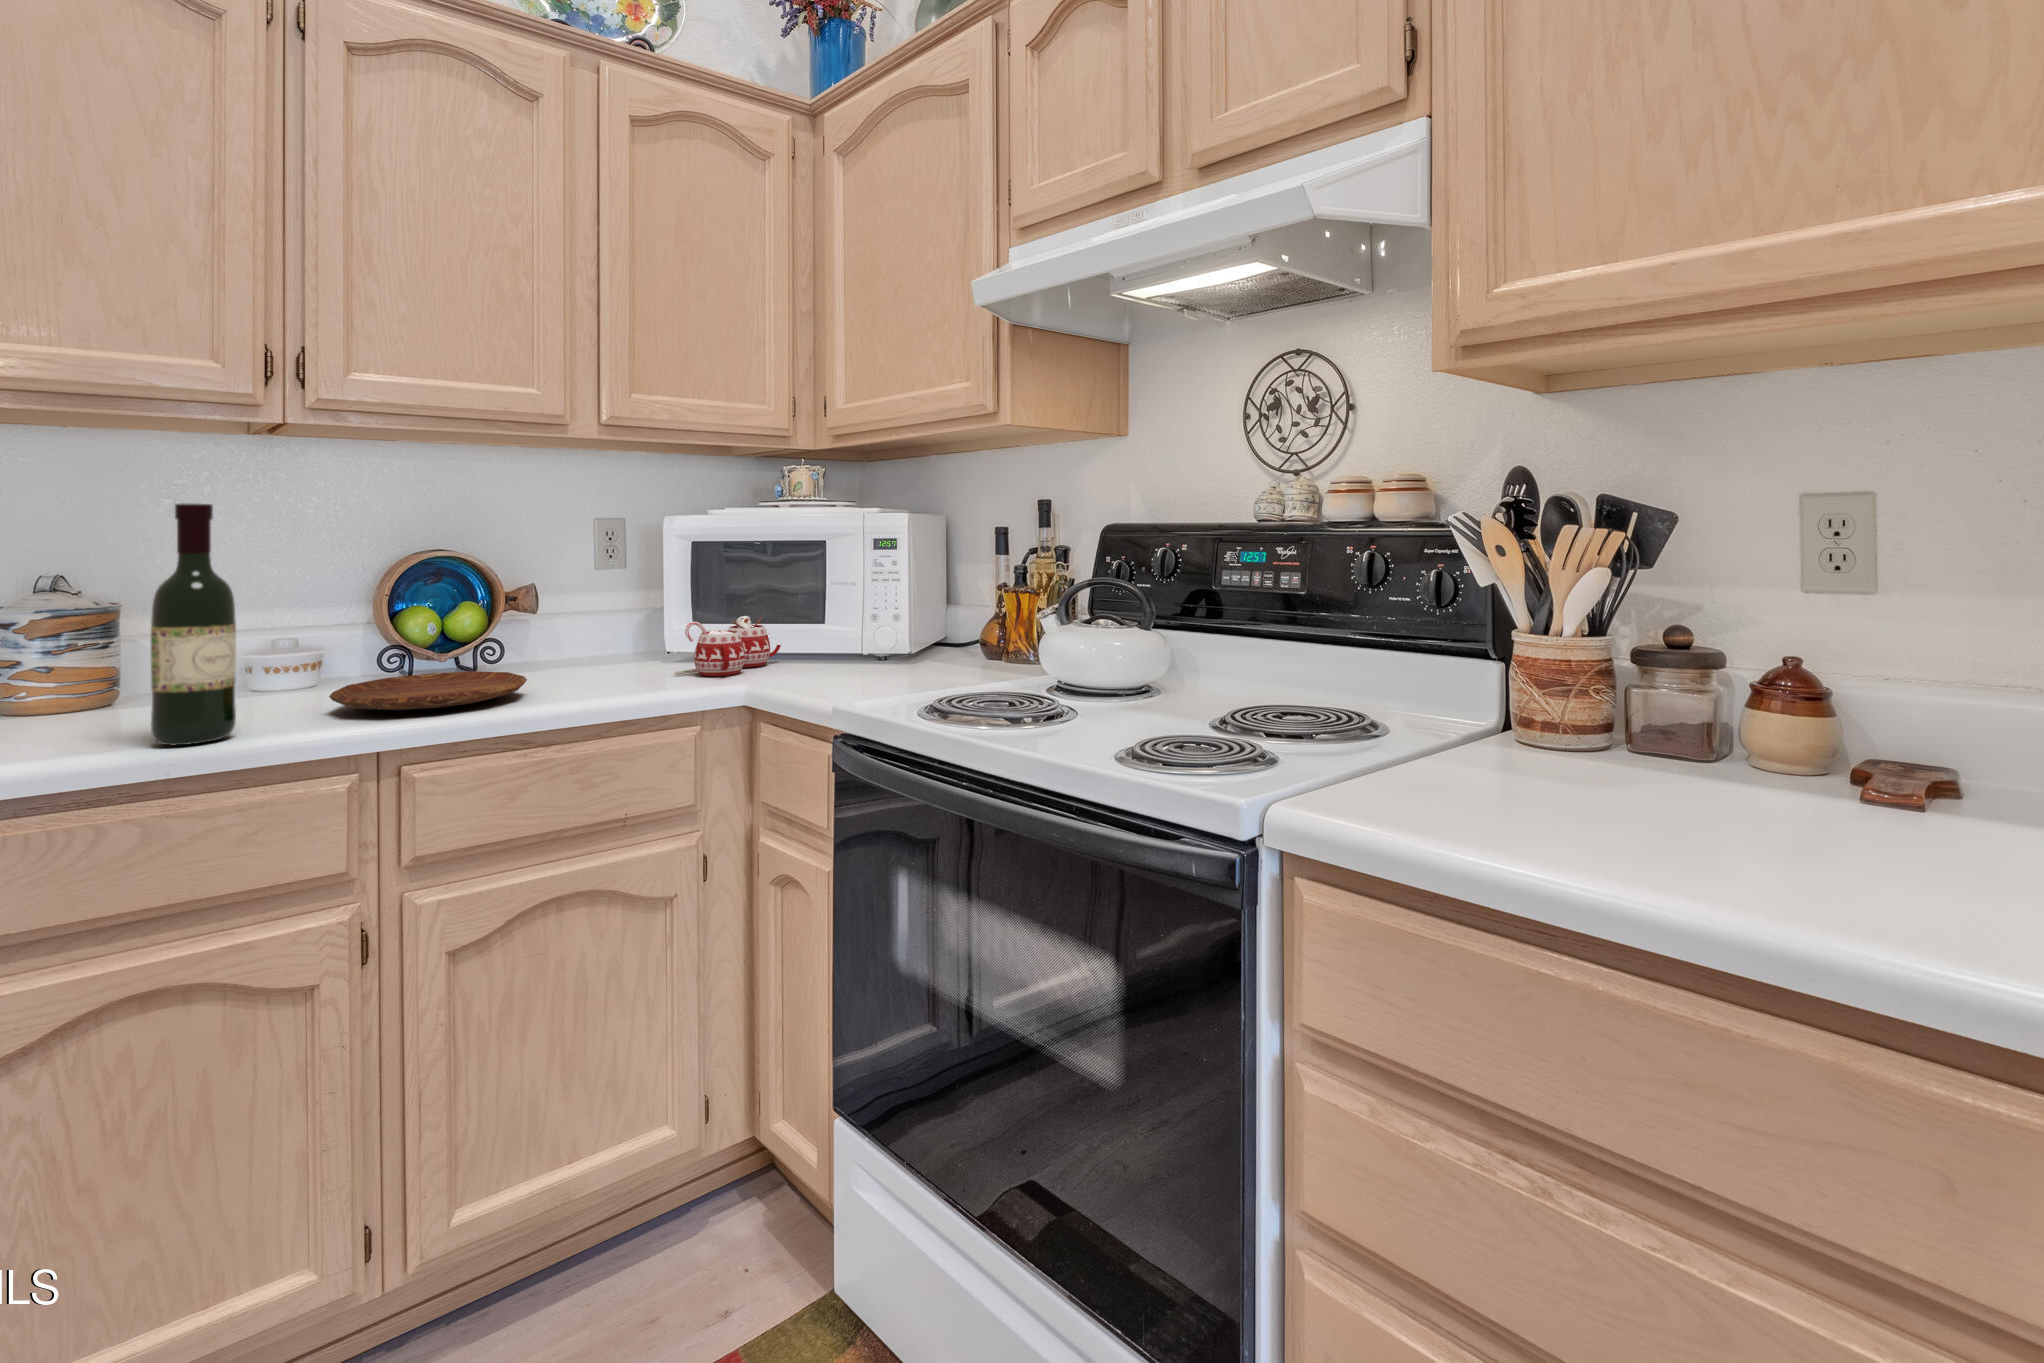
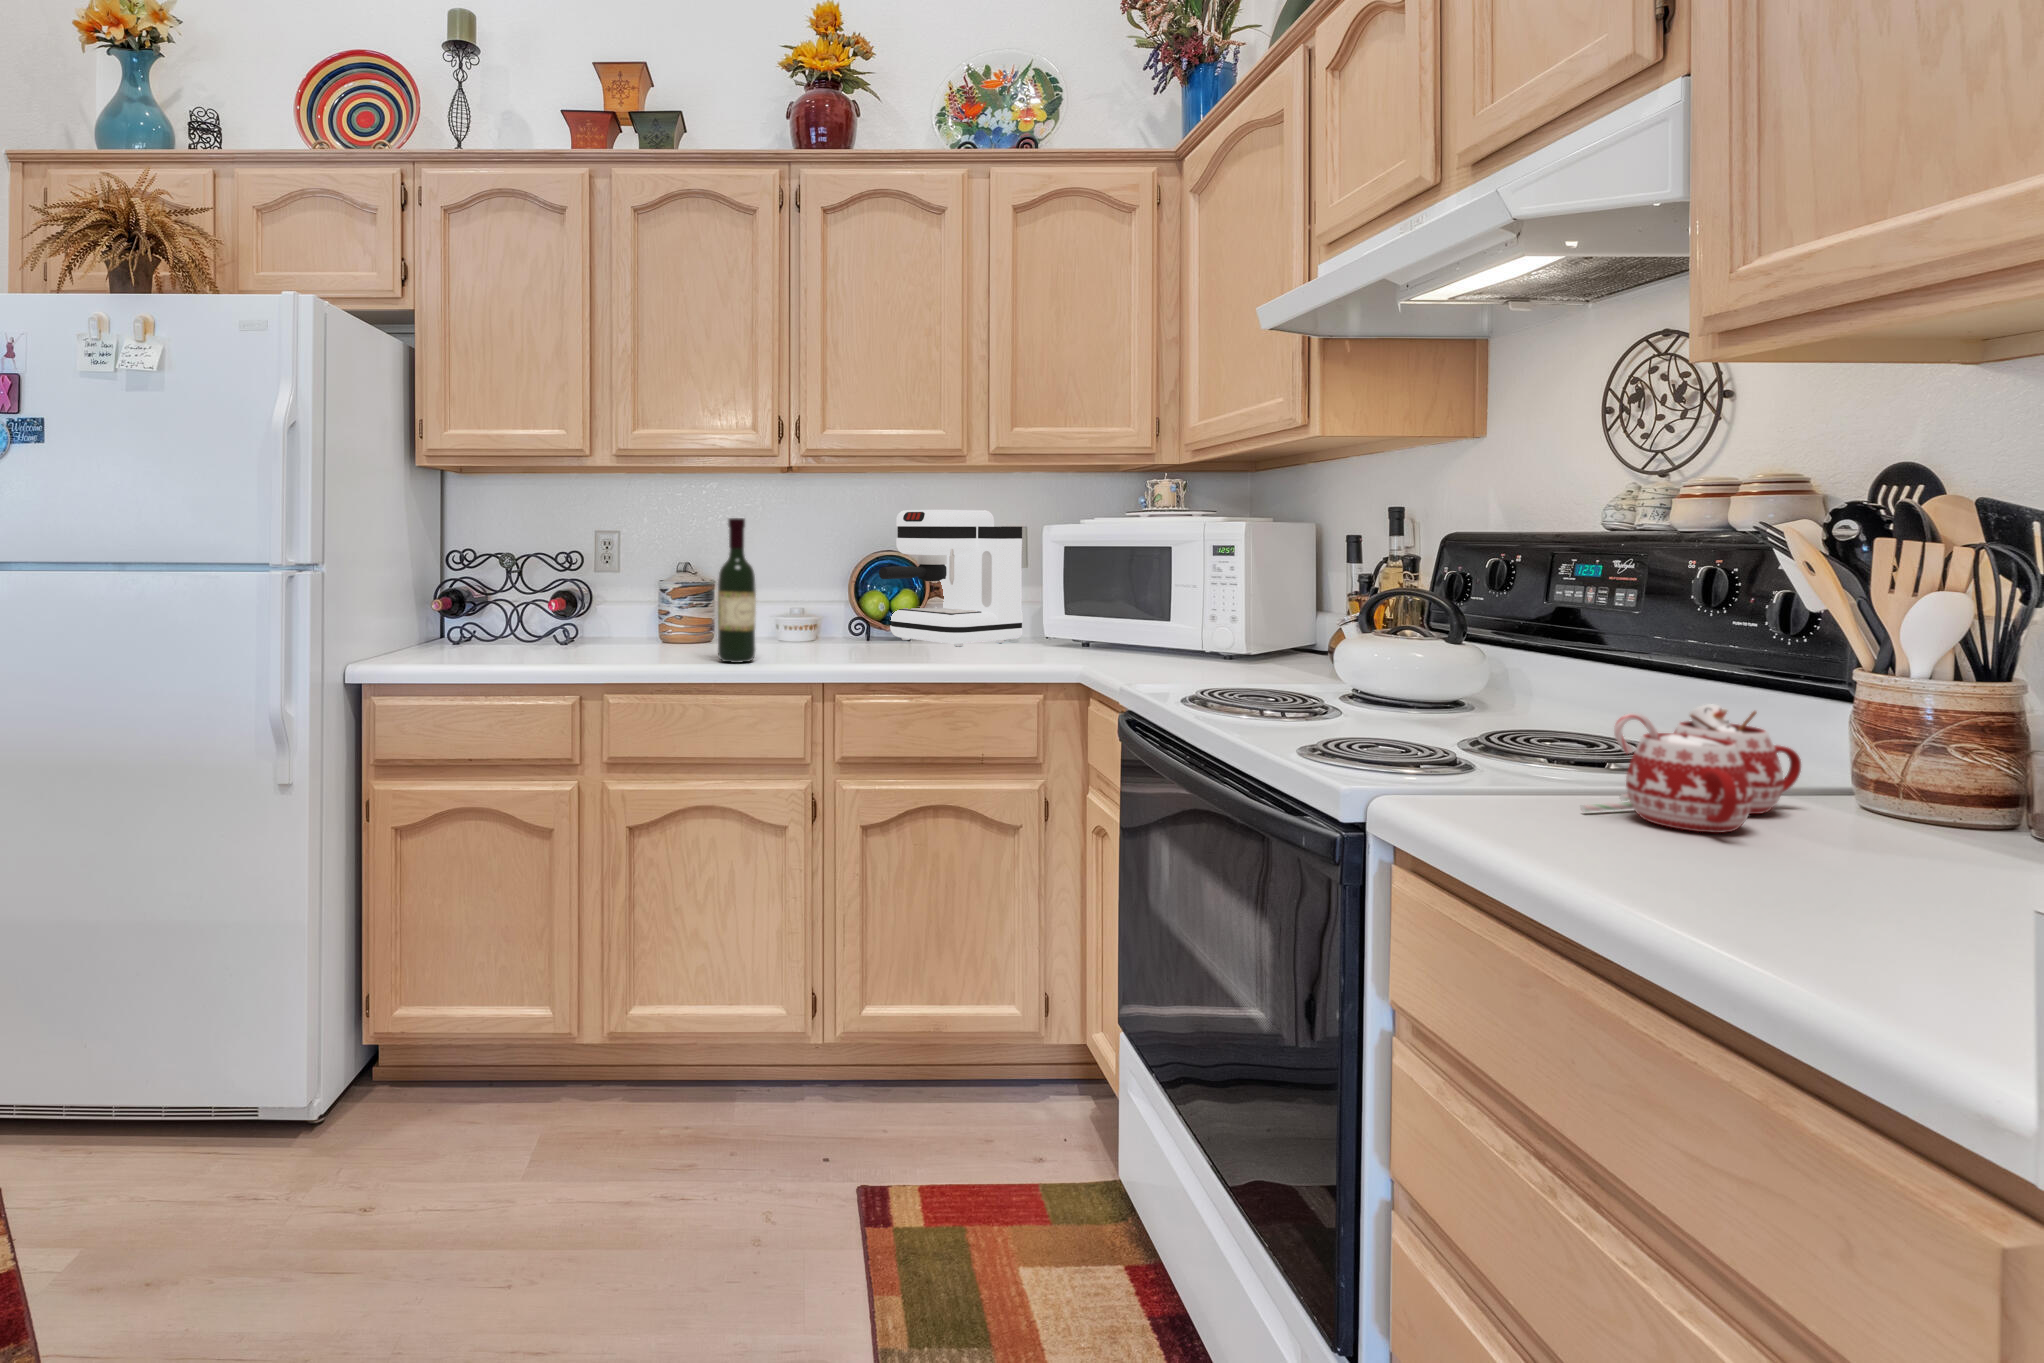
coffee maker: none [436,500,631,671] -> present [879,510,1023,647]
mug: present [674,616,781,676] -> present [1581,705,1801,833]
tray: present [329,671,527,710] -> none [806,637,923,658]

